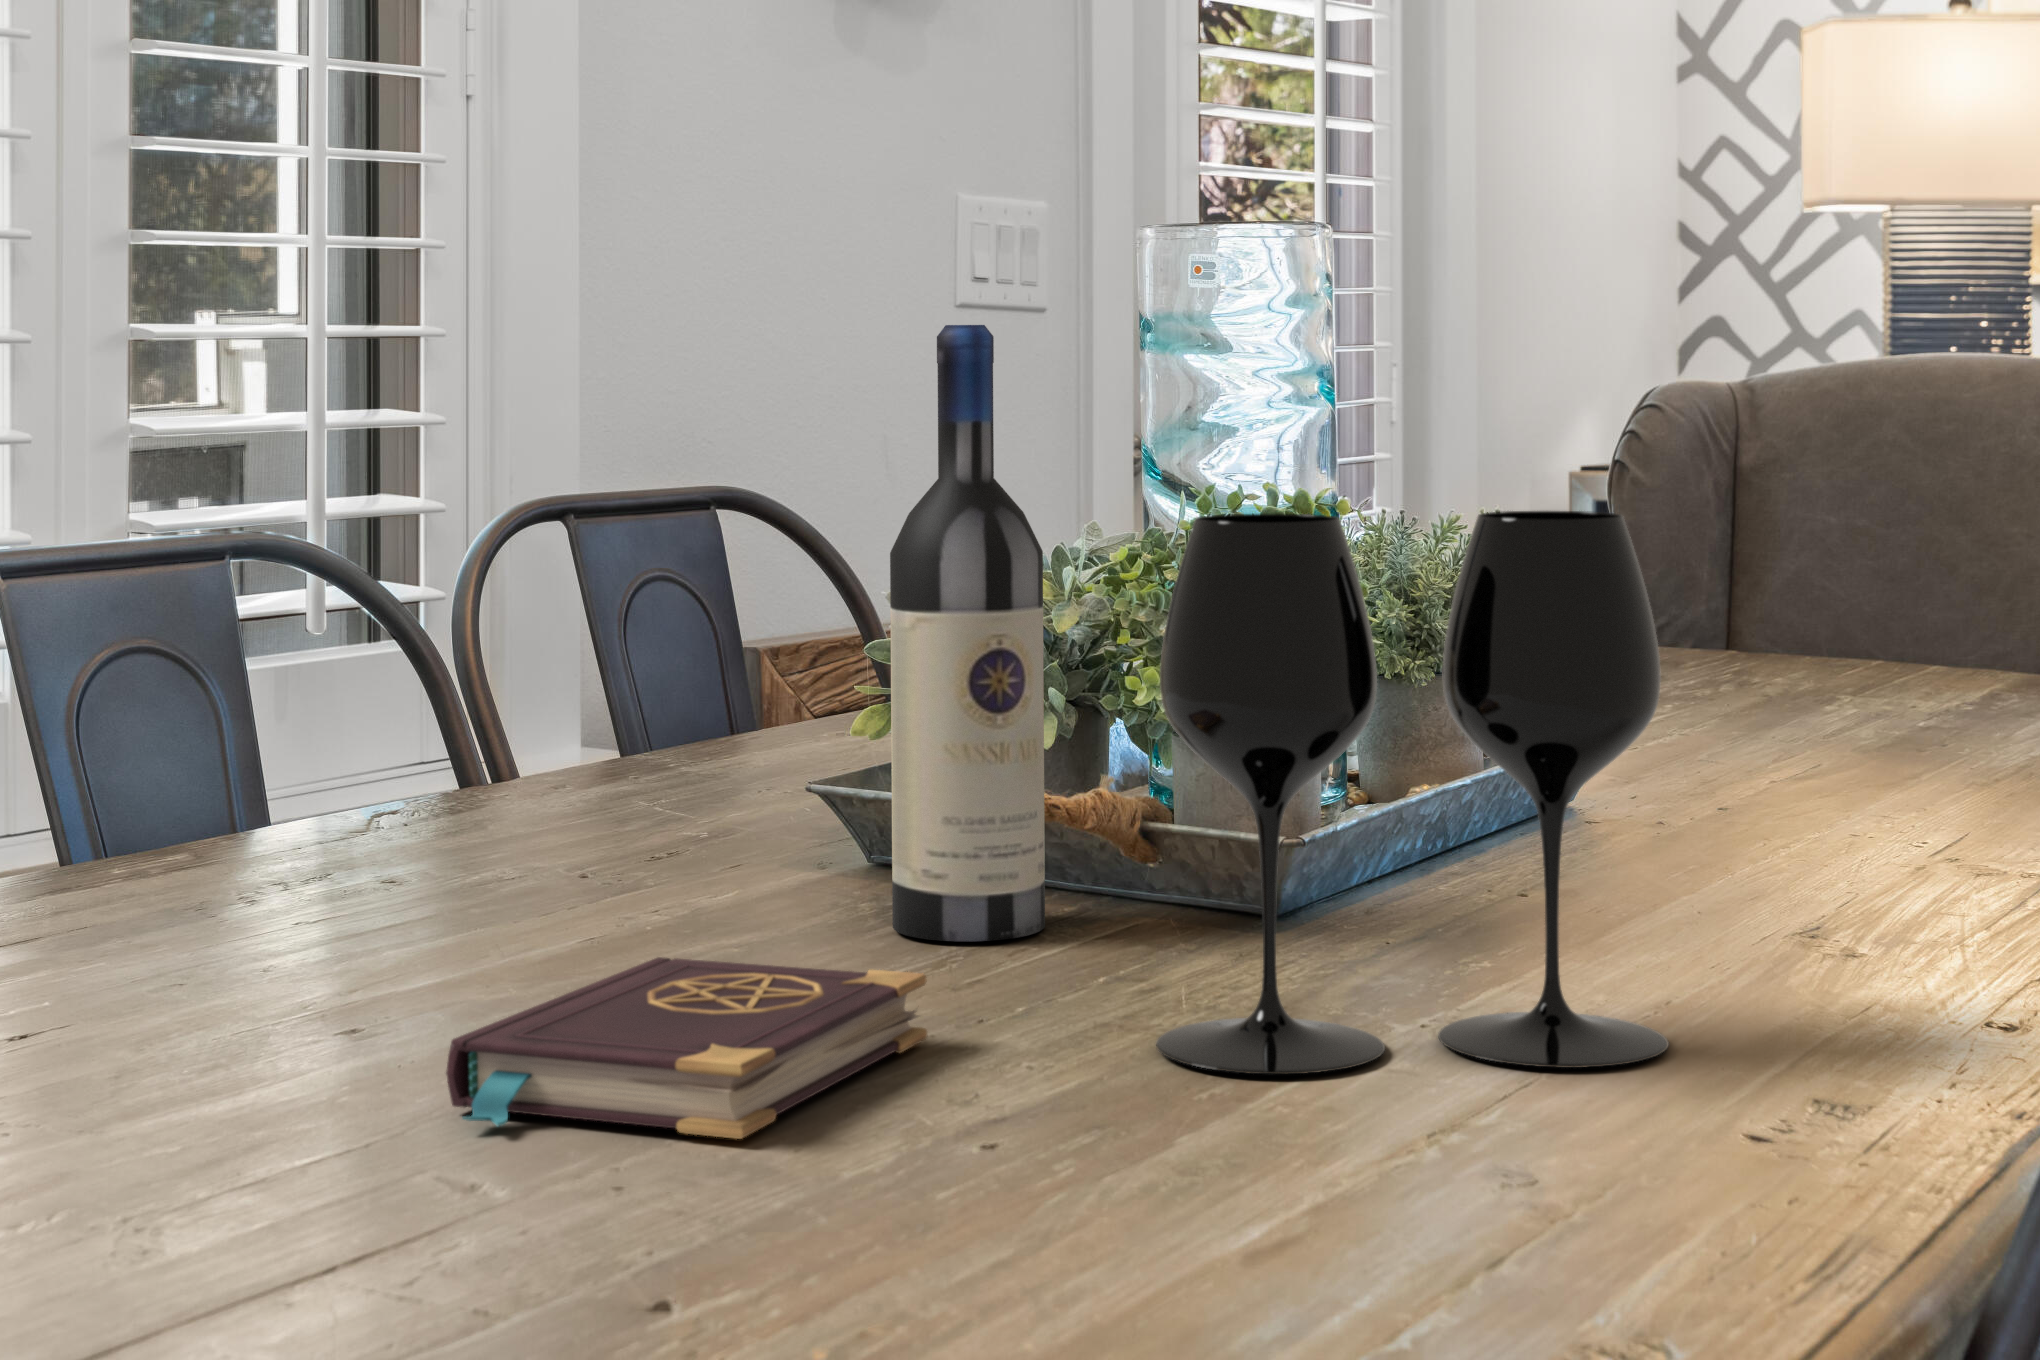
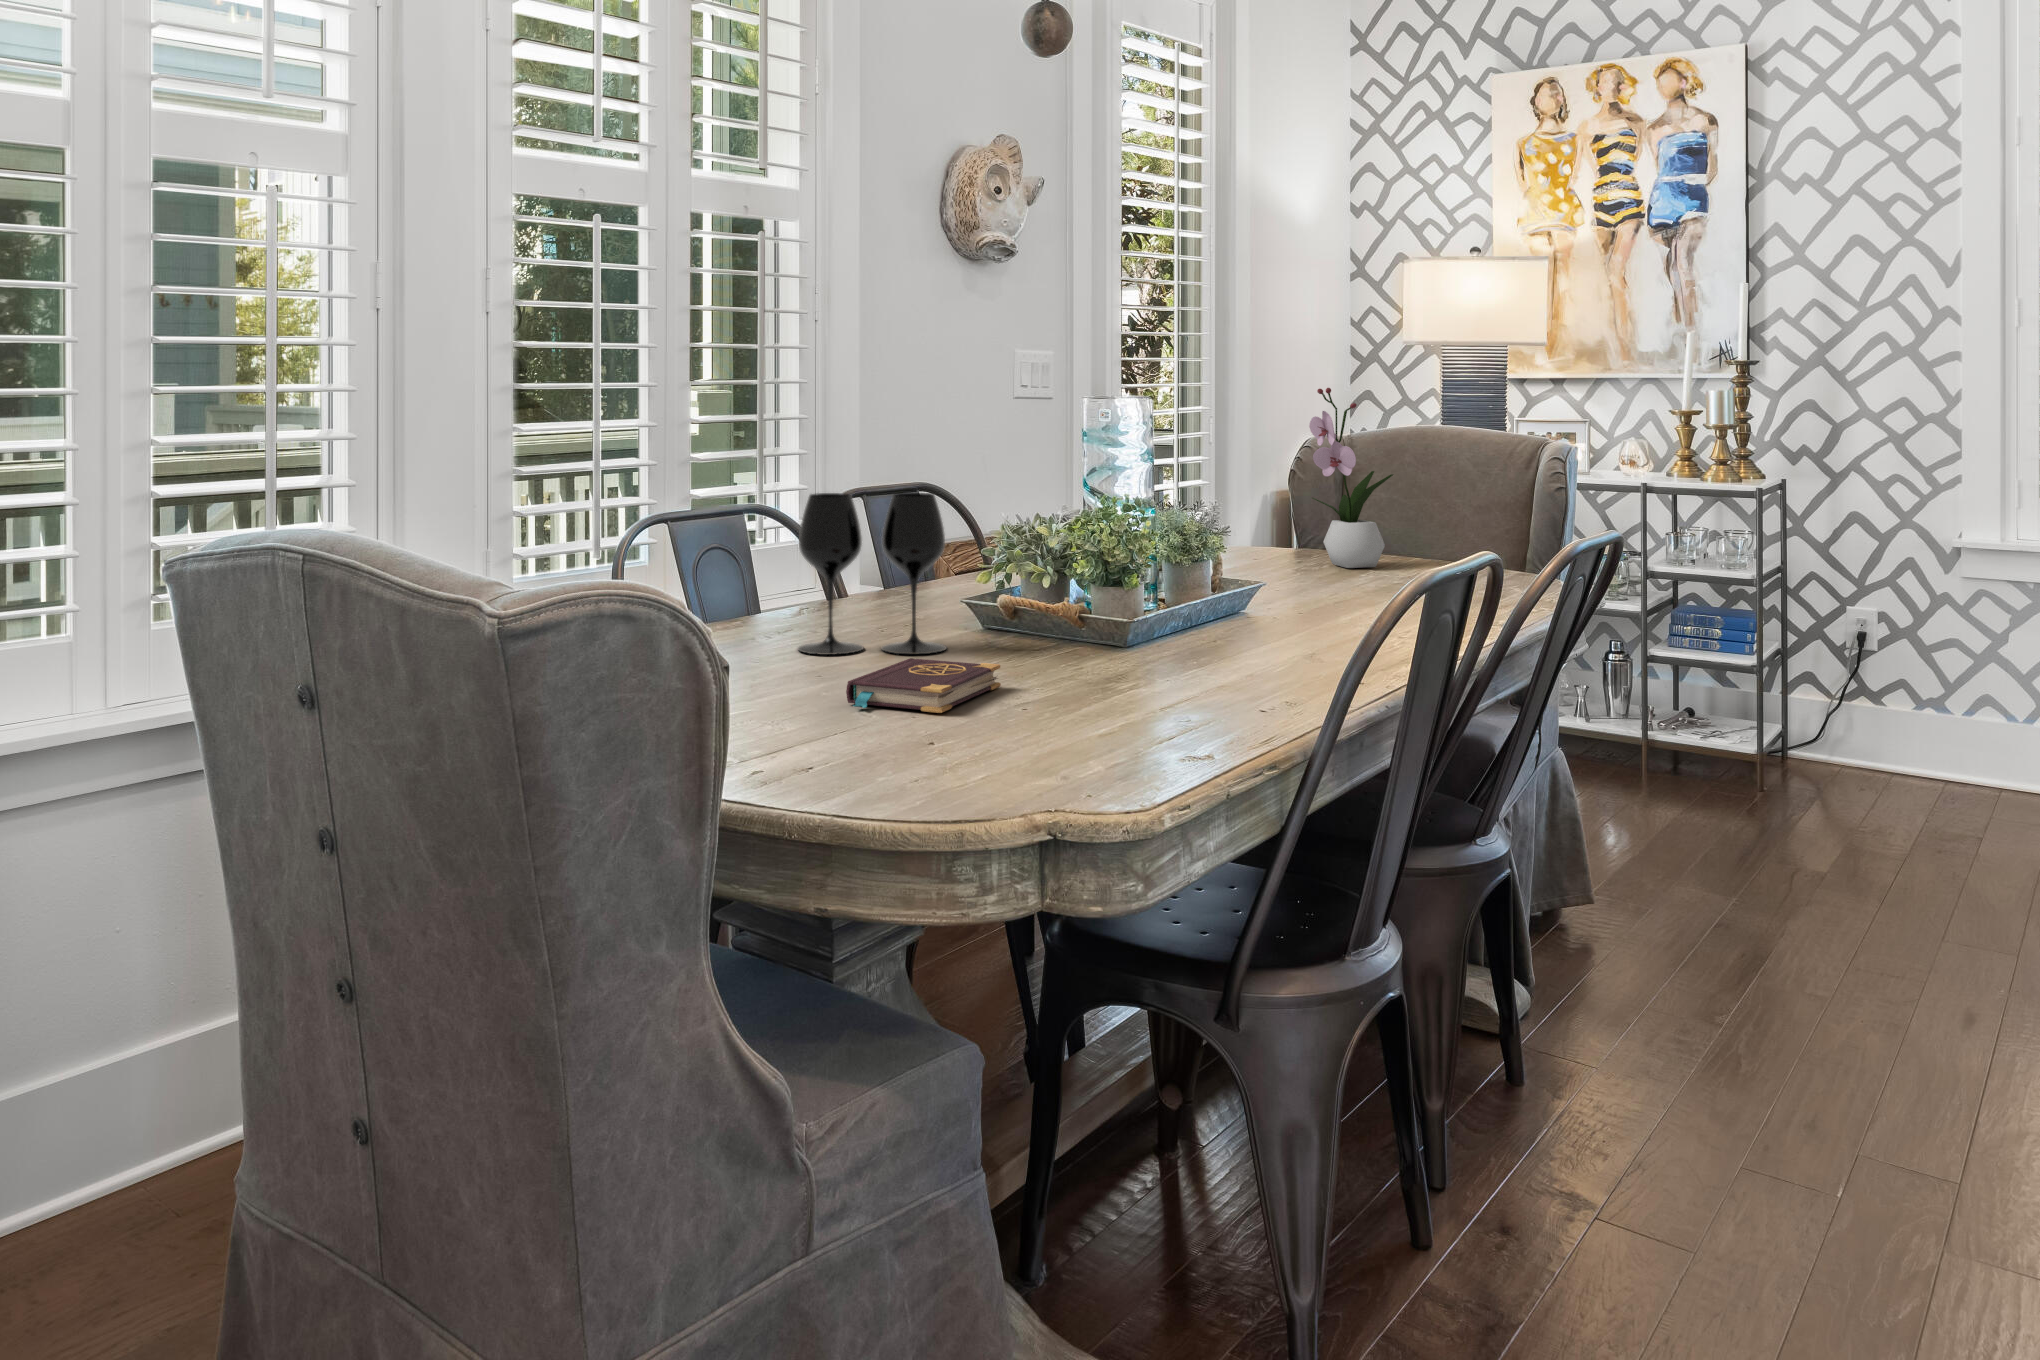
flower arrangement: none [1678,252,1887,692] -> present [1309,388,1393,568]
wine bottle: present [890,325,1045,941] -> none [989,439,1043,657]
wine glass: present [1156,511,1668,1074] -> present [798,493,946,655]

